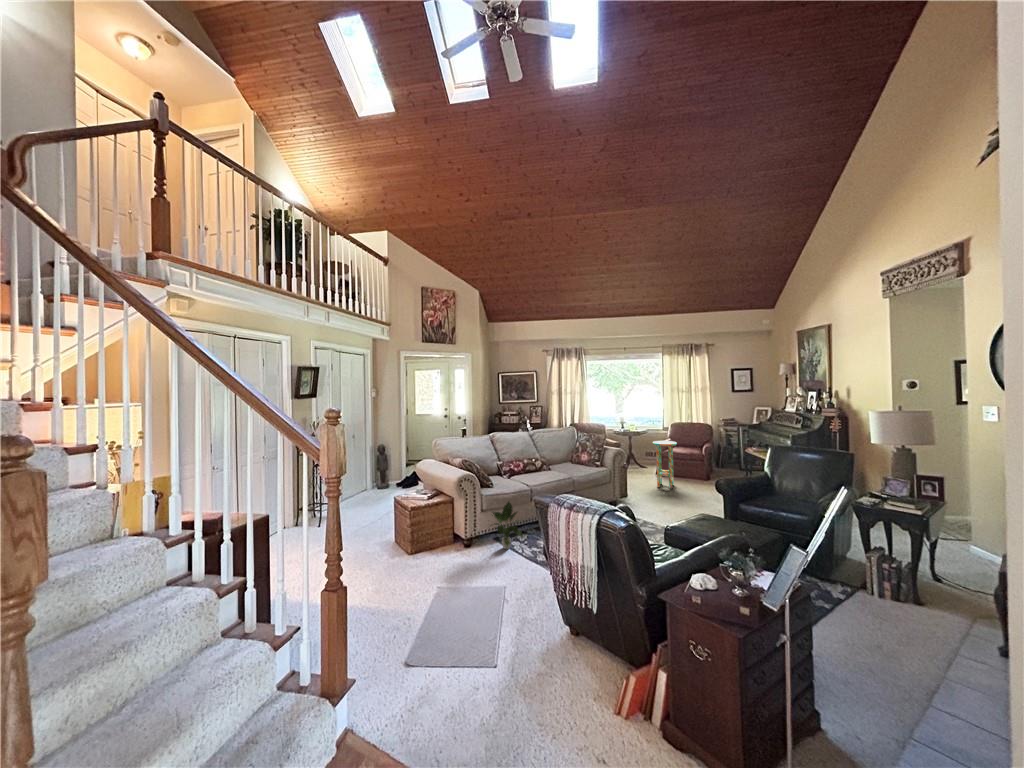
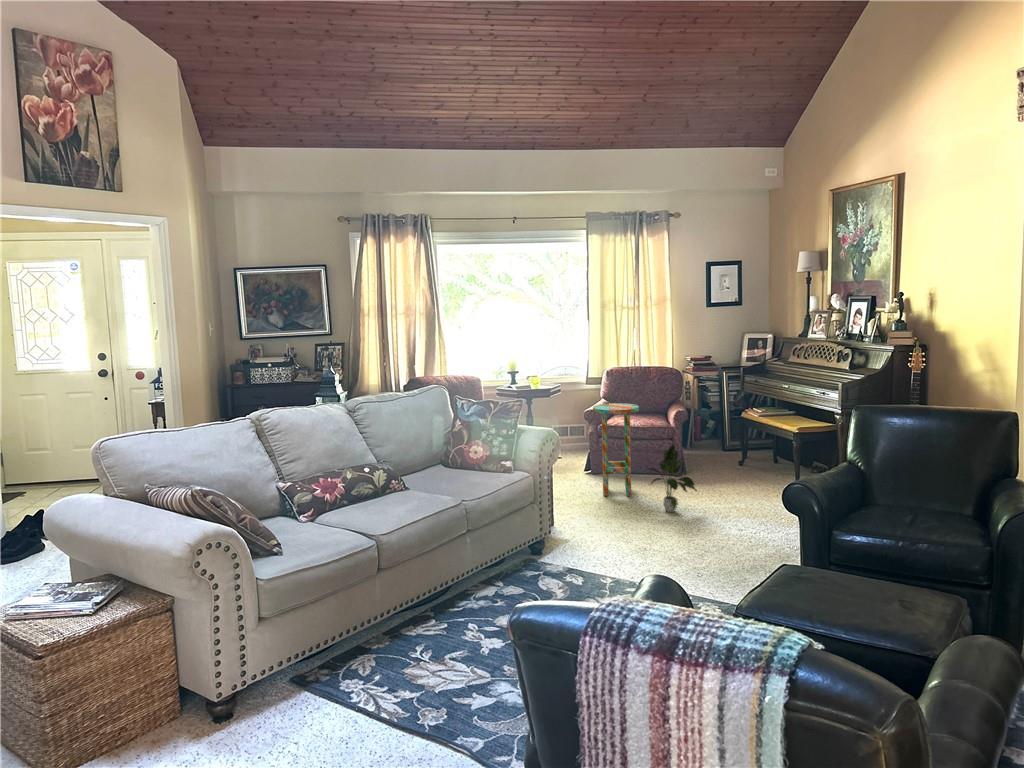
potted plant: present [492,501,523,549] -> present [648,445,697,512]

